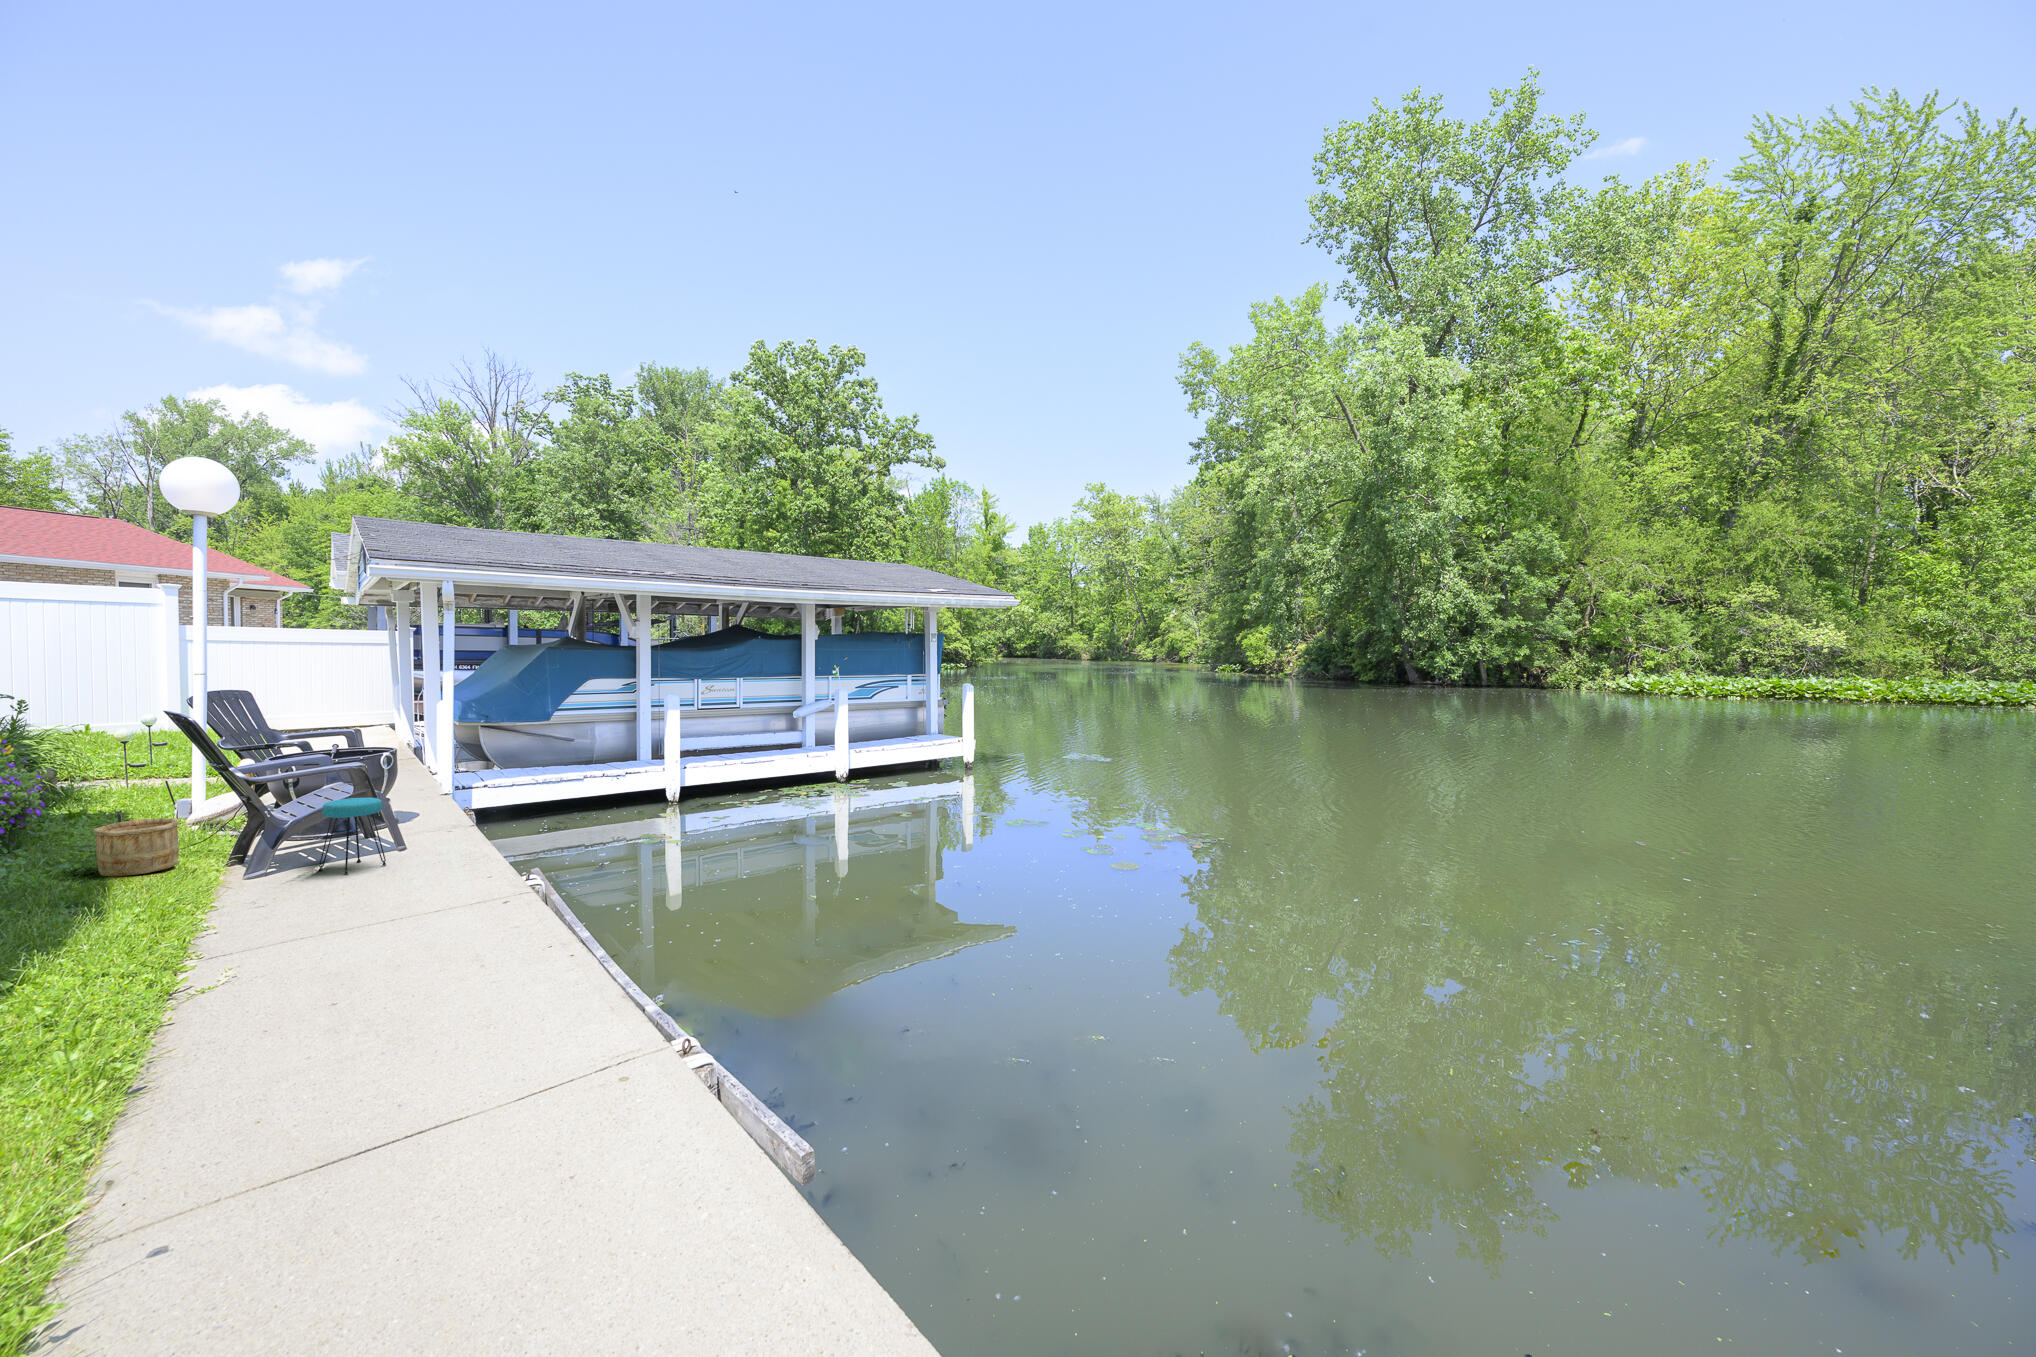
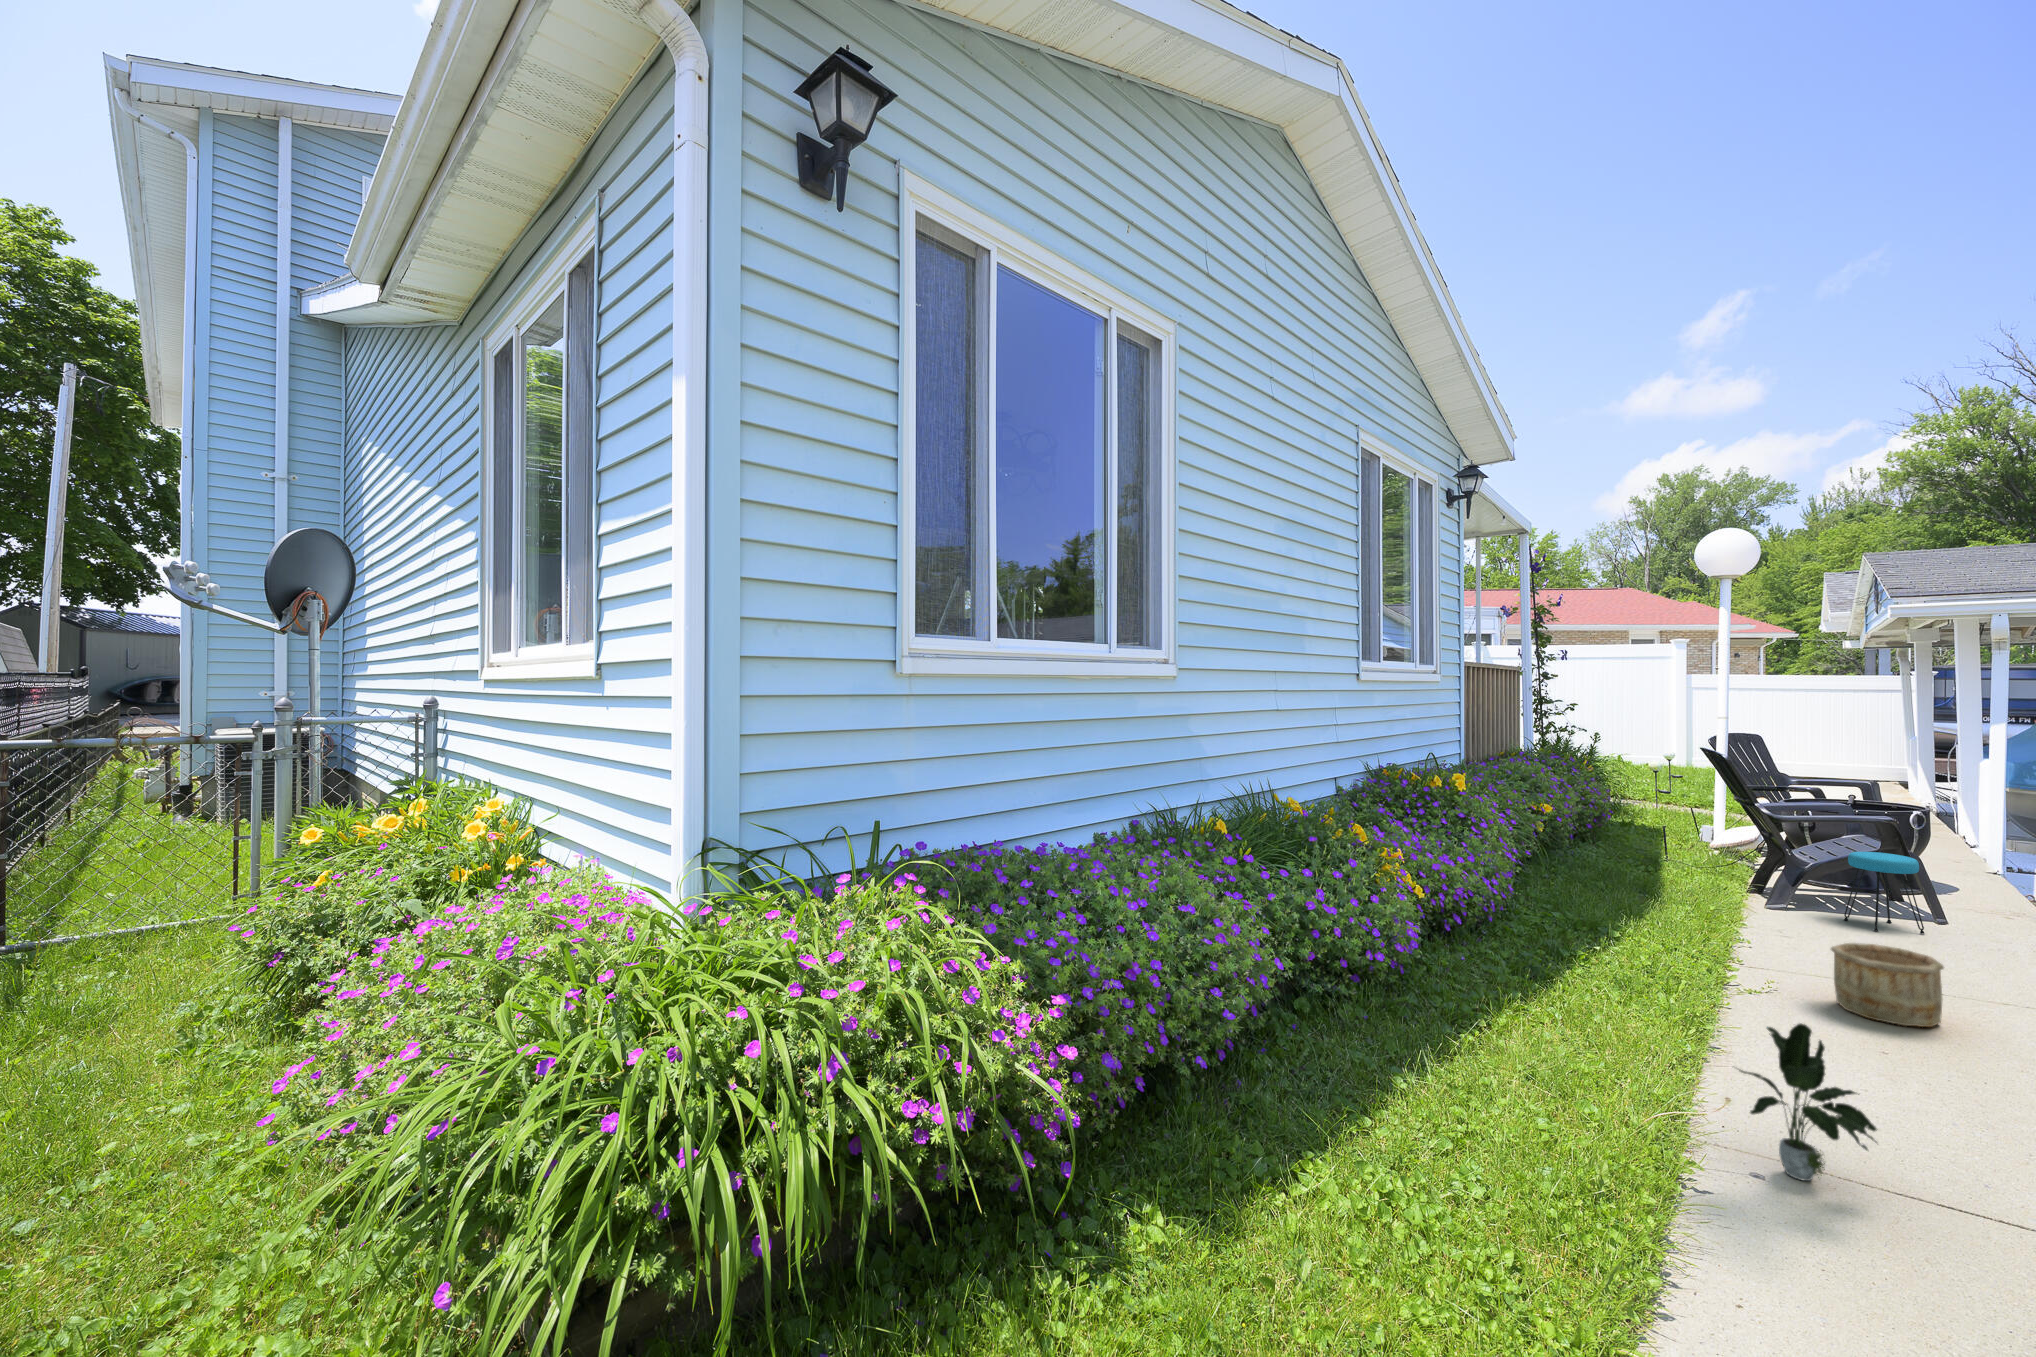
wooden bucket: present [93,818,180,876] -> present [1831,943,1944,1027]
potted plant: none [116,1034,298,1222] -> present [1739,1023,1877,1181]

